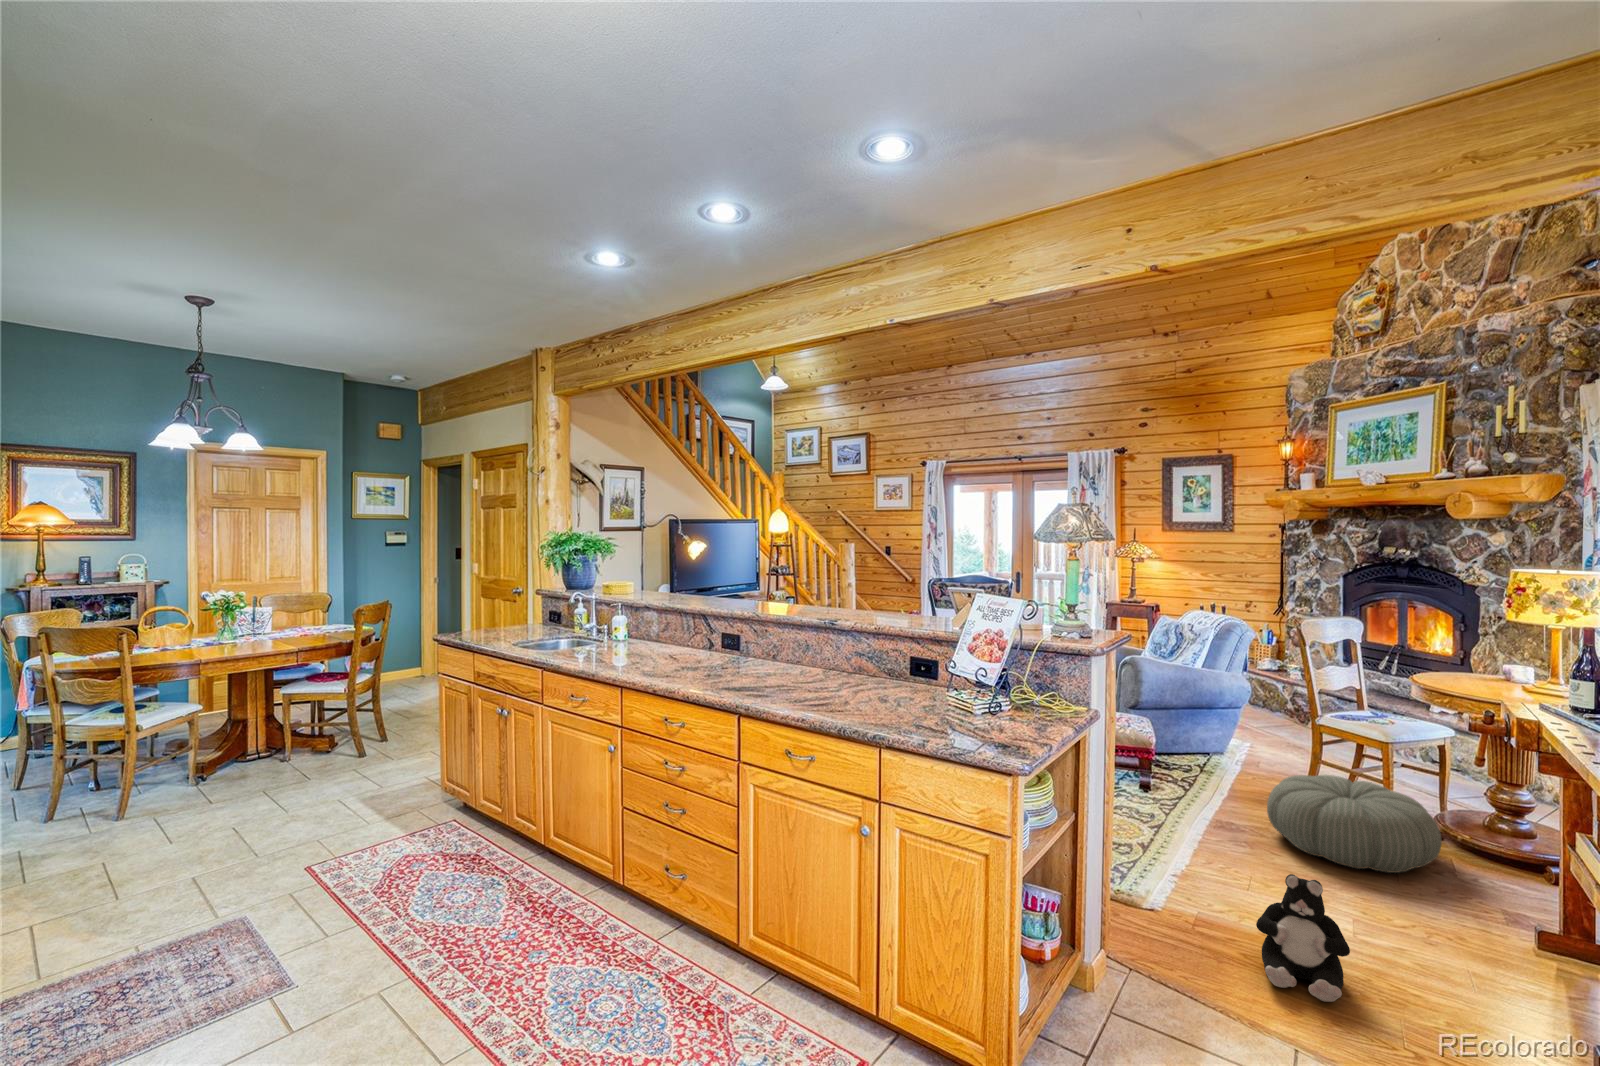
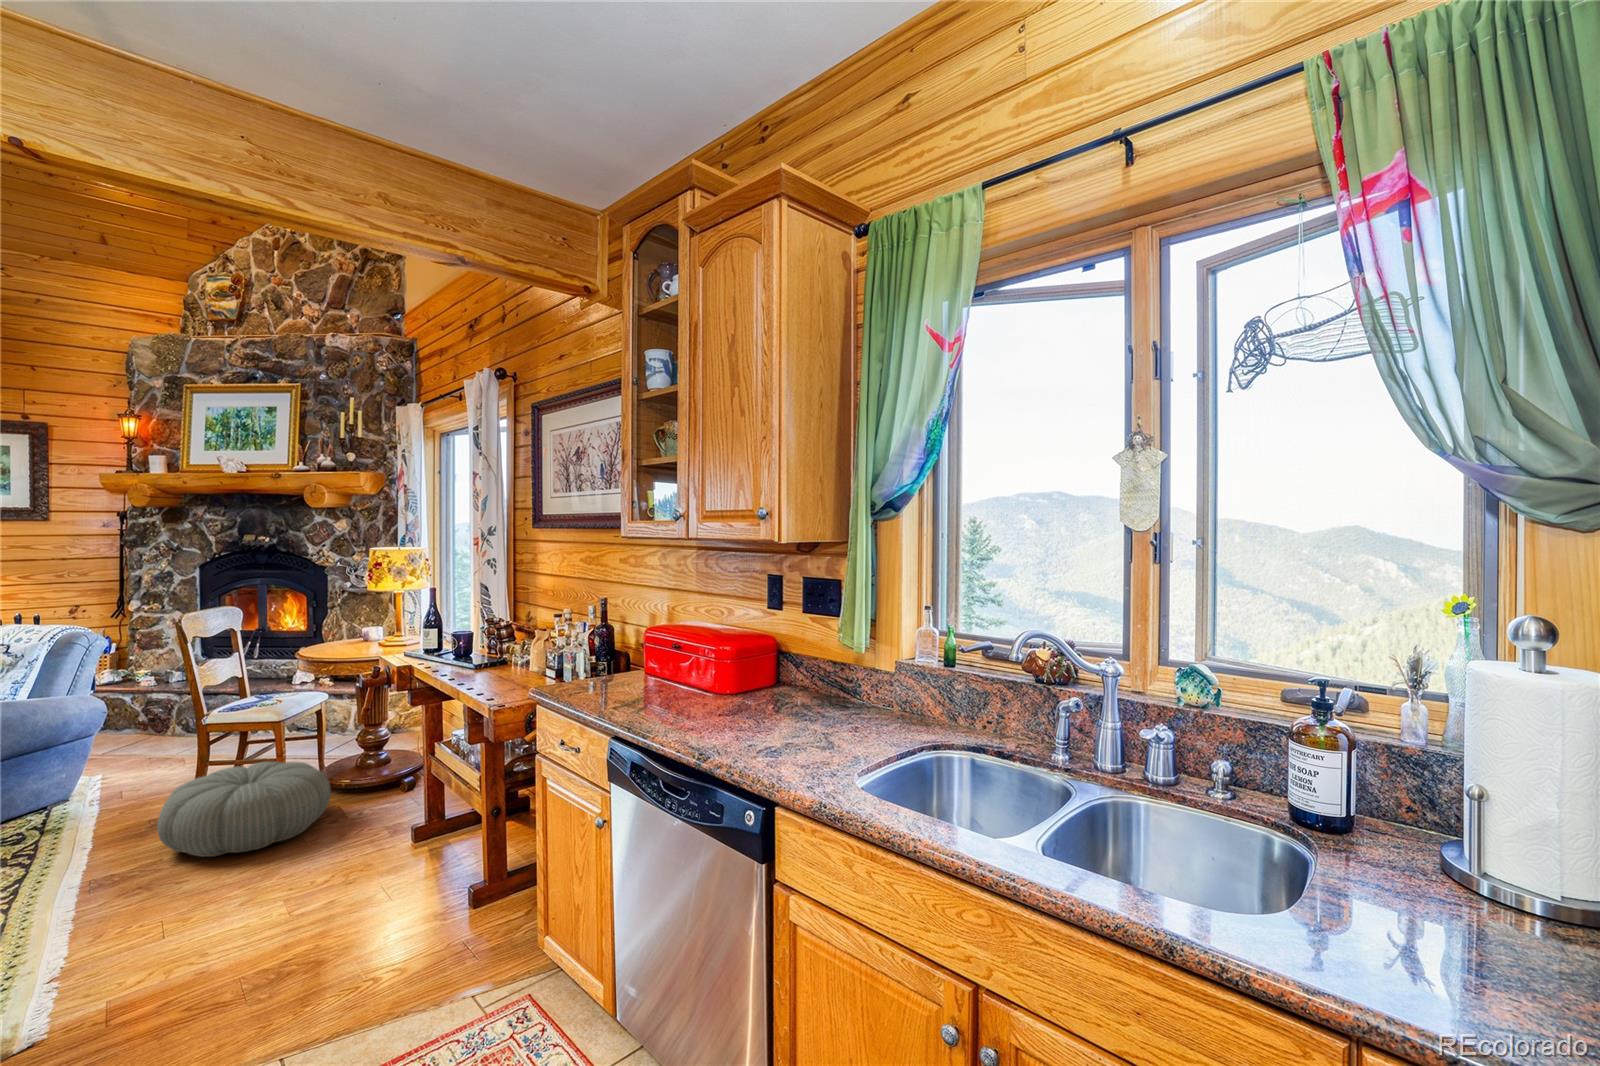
plush toy: present [1256,874,1350,1002] -> none [192,868,292,999]

